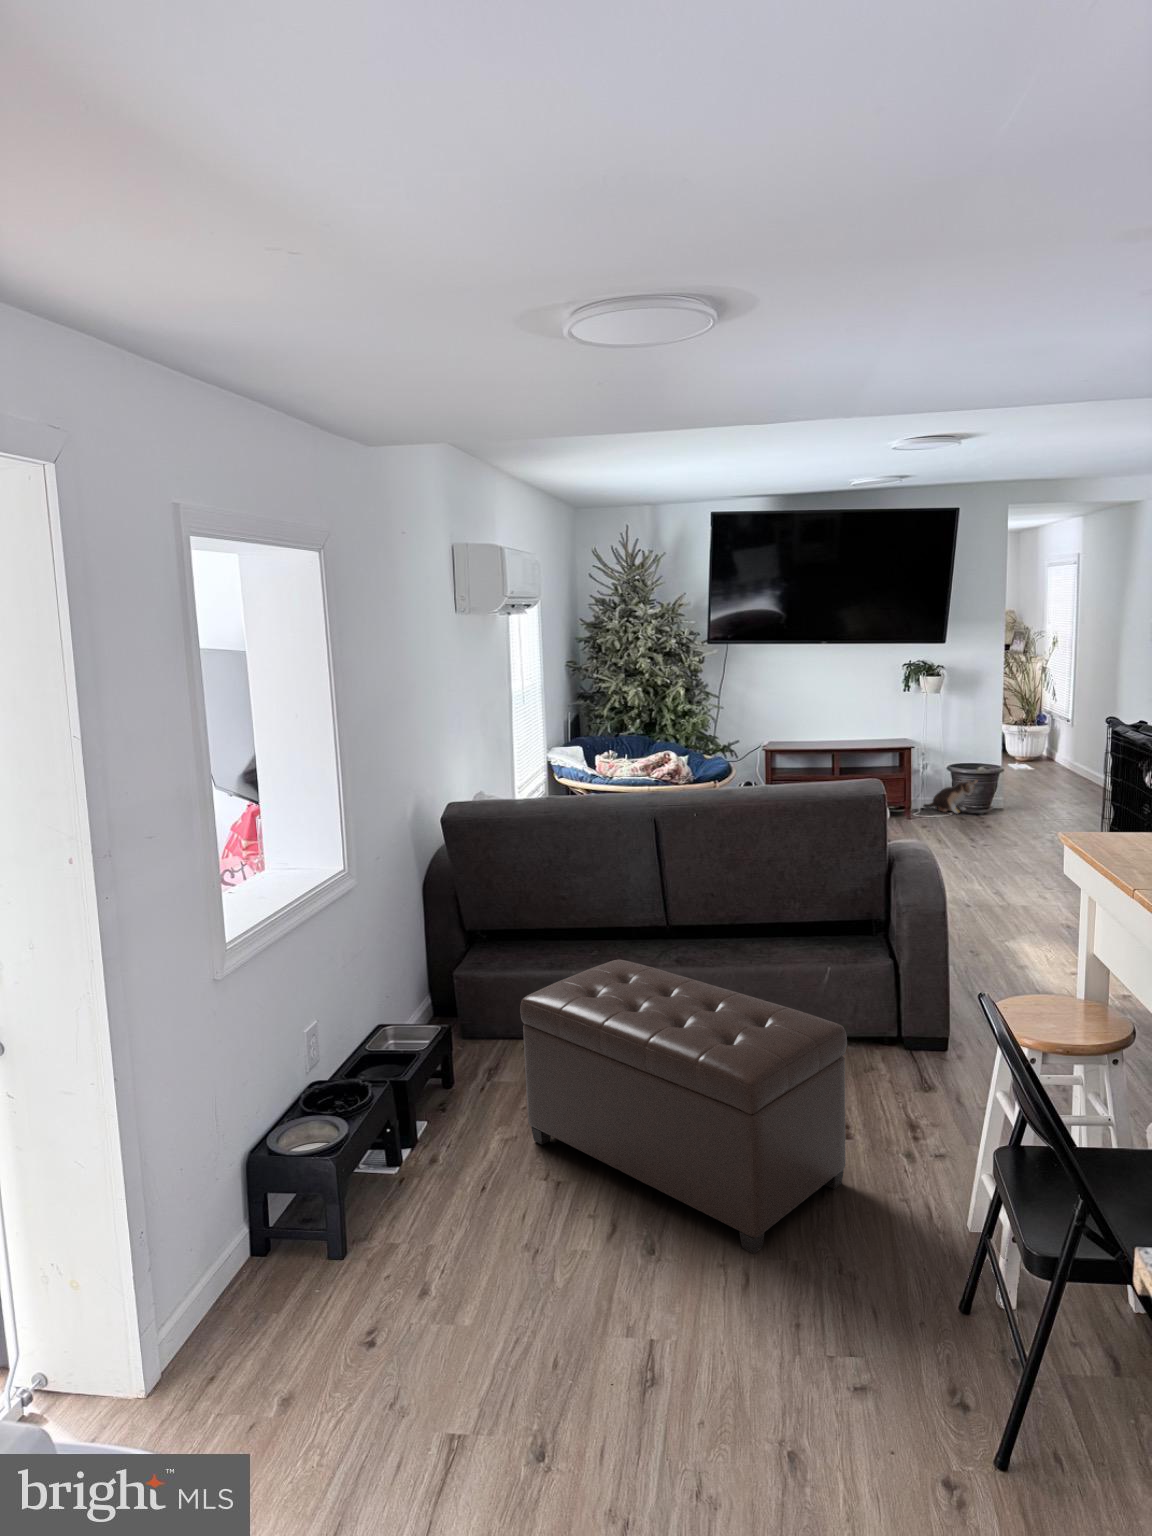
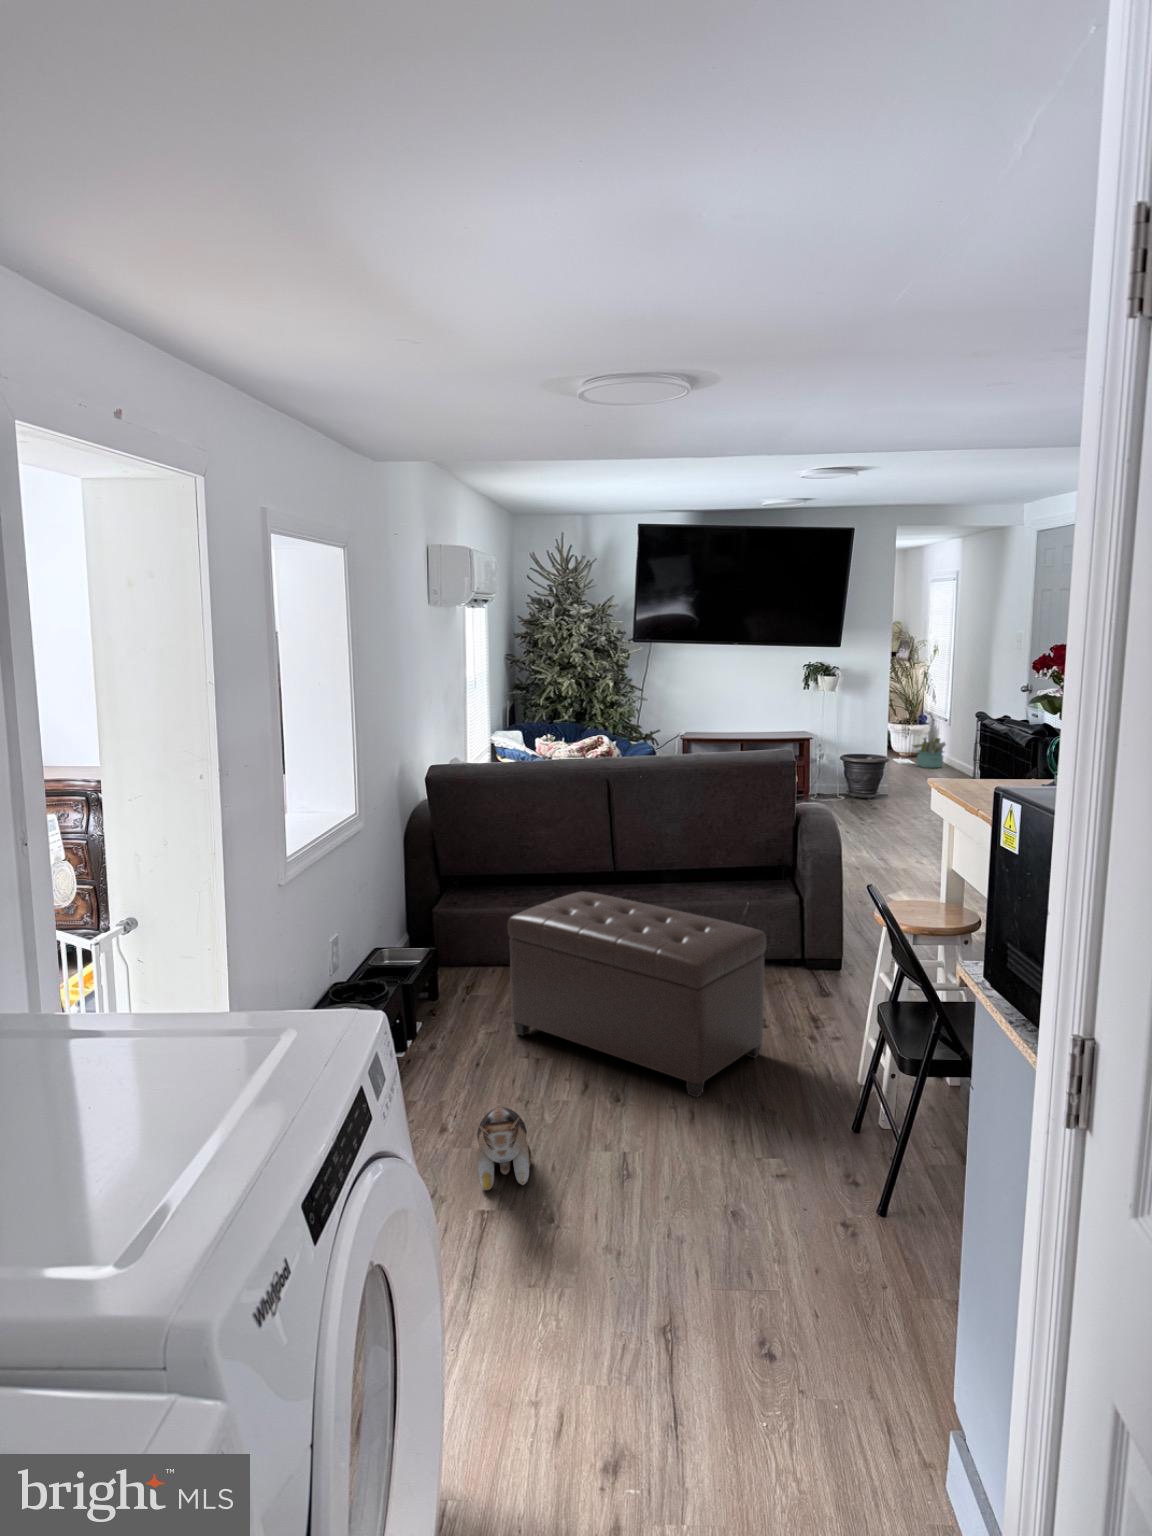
decorative plant: none [1028,739,1069,775] -> present [913,738,946,768]
plush toy: present [924,780,978,813] -> present [477,1107,531,1190]

